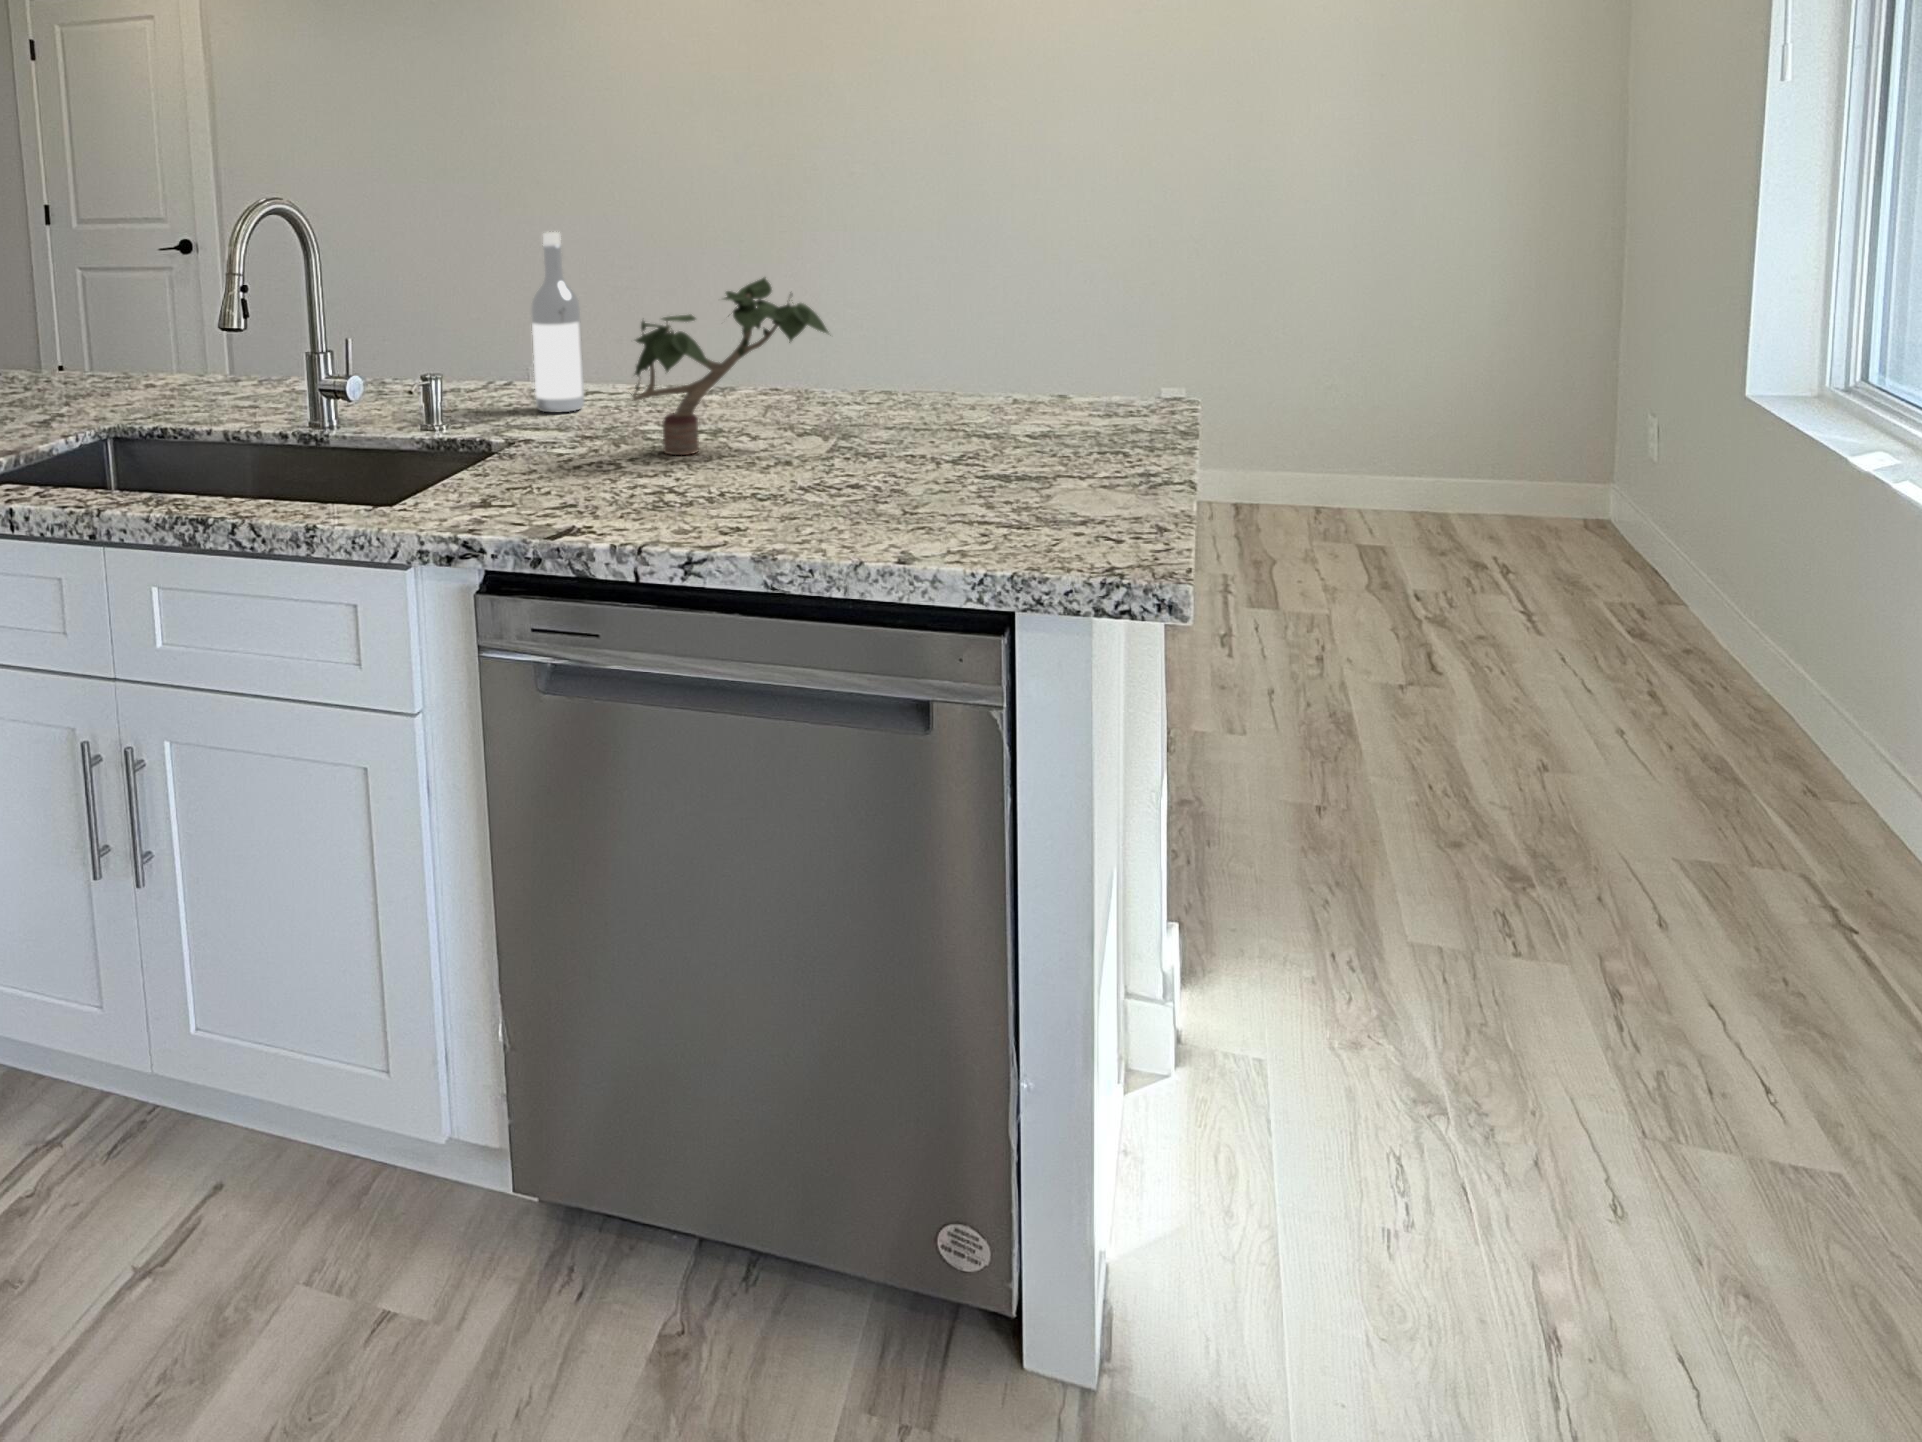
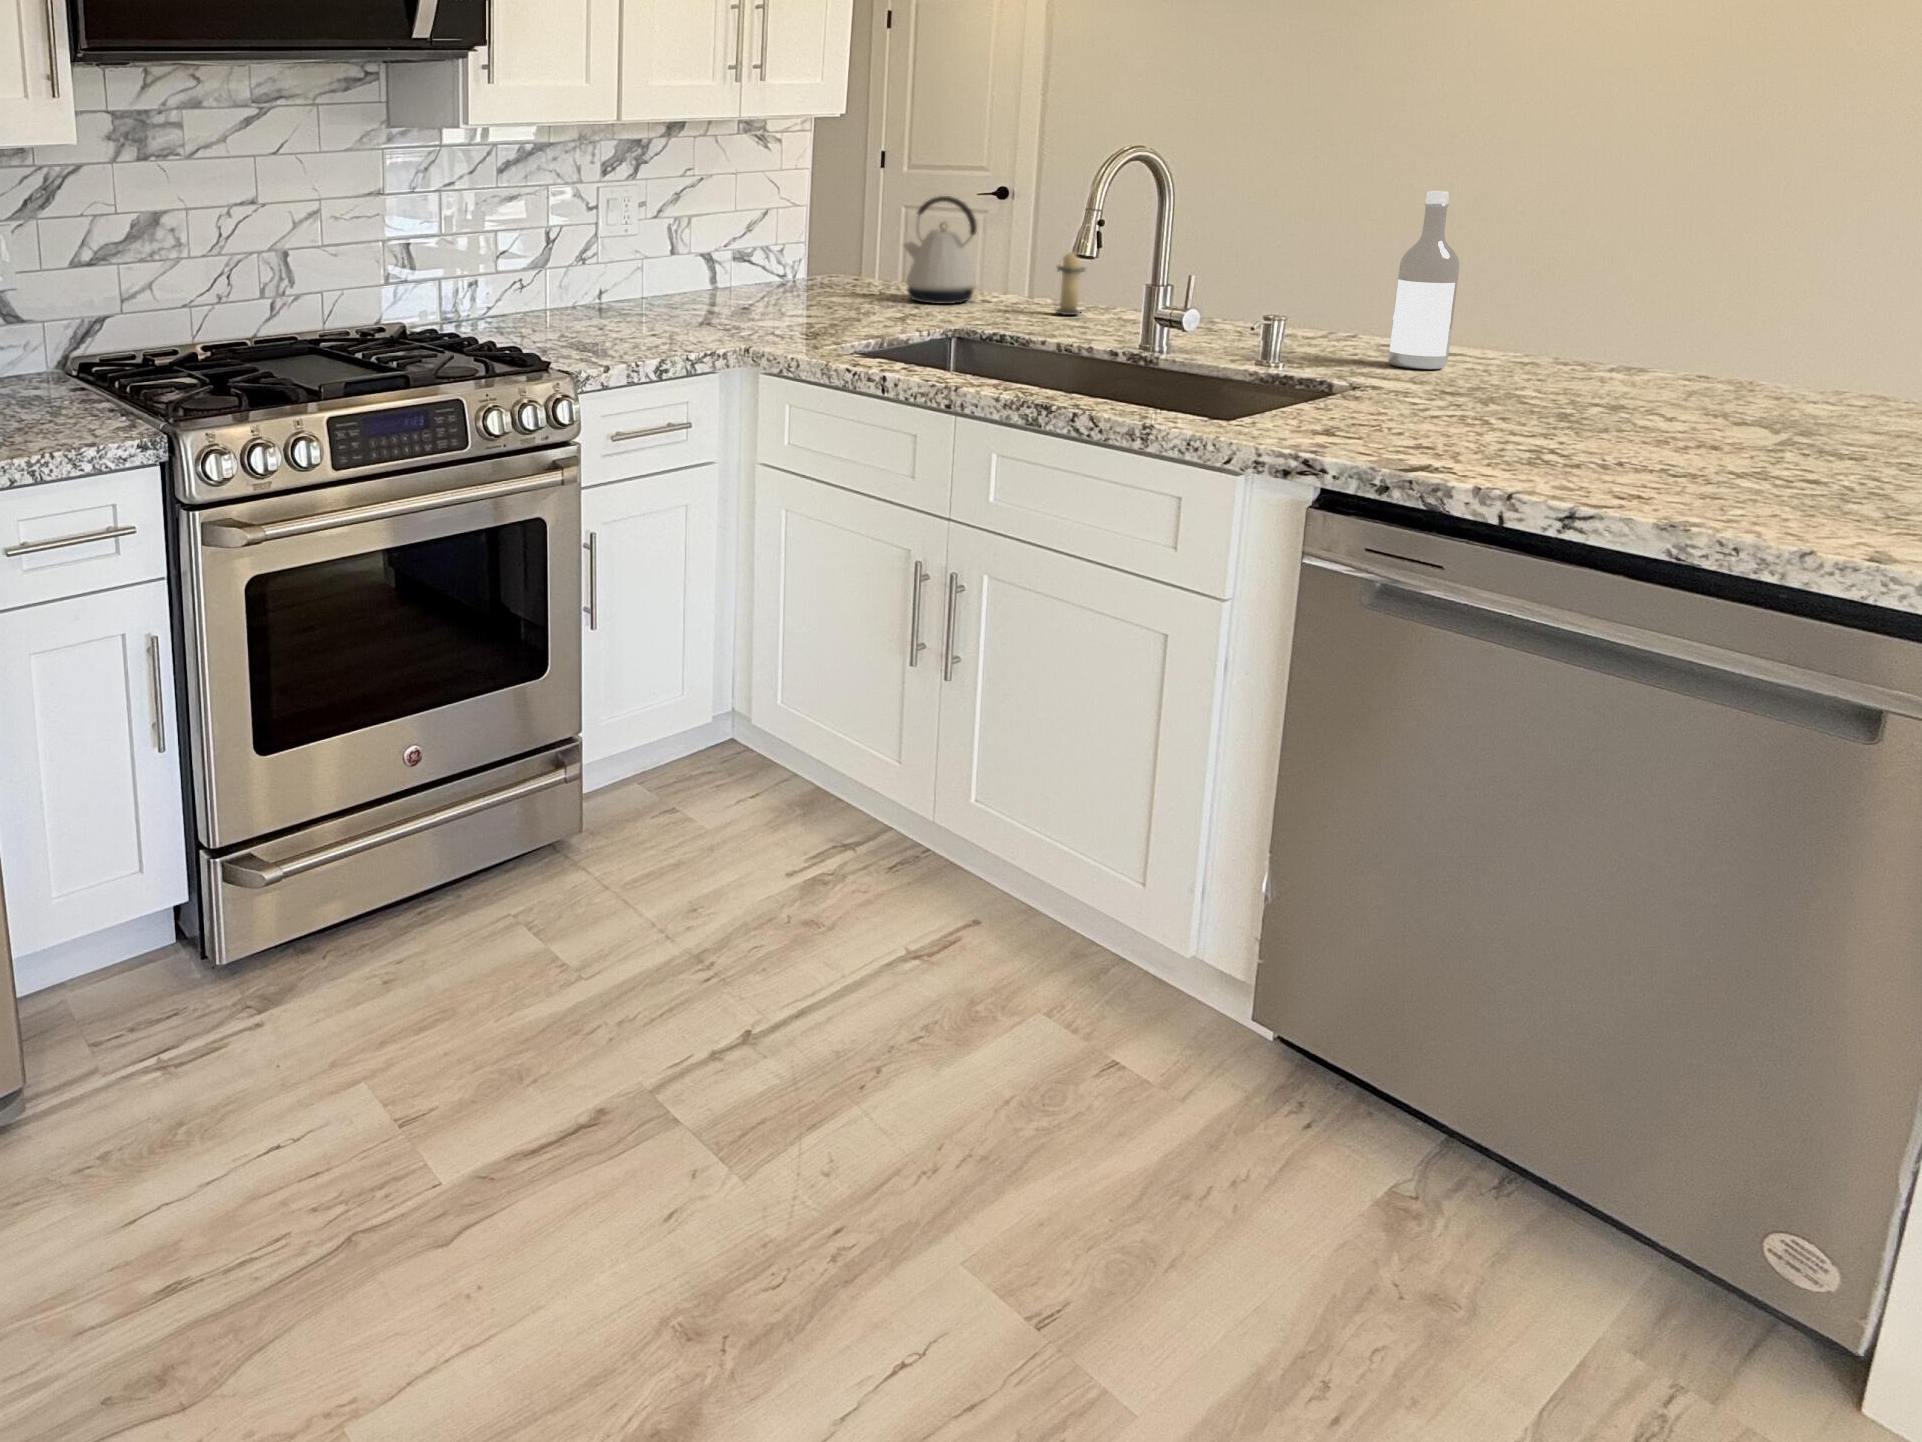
kettle: none [45,264,139,394] -> present [904,196,979,304]
potted plant: present [631,277,828,455] -> none [1496,243,1836,424]
candle: none [216,313,257,393] -> present [1055,252,1085,315]

